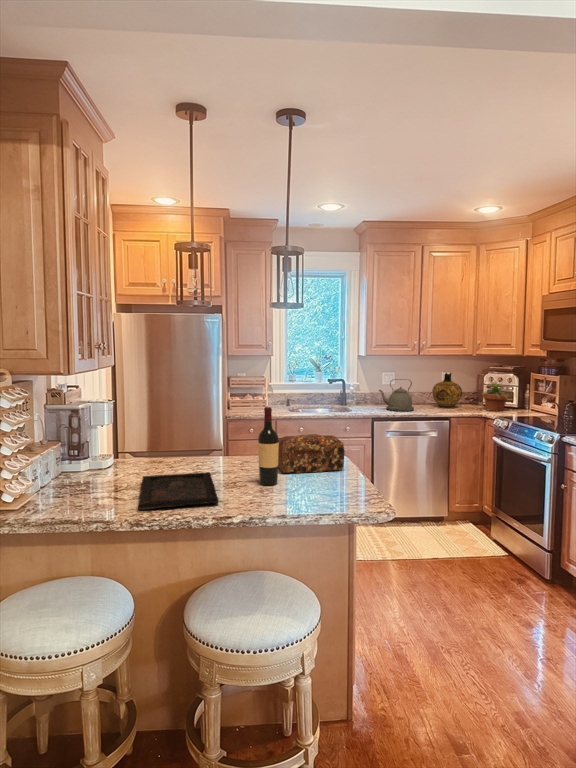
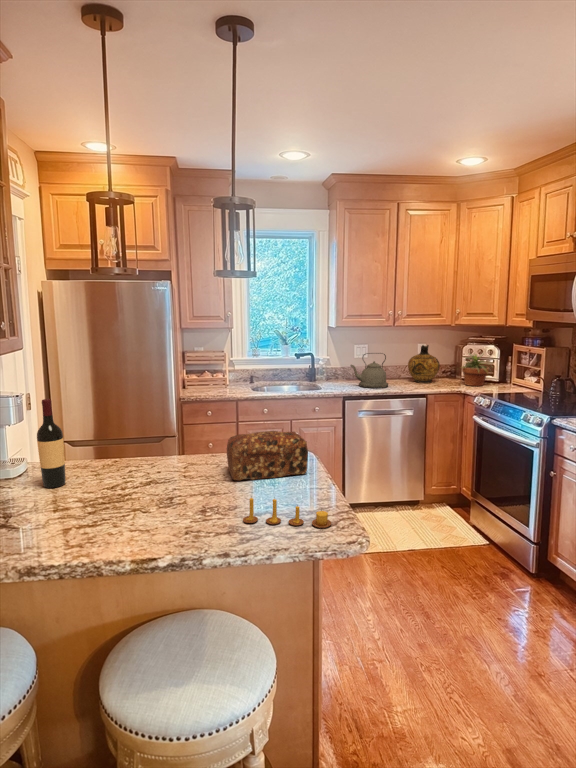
wine bottle: present [258,407,279,485] -> present [37,399,66,488]
tray: present [139,472,219,509] -> none [35,485,145,549]
candle: none [294,477,366,503] -> present [243,498,331,528]

